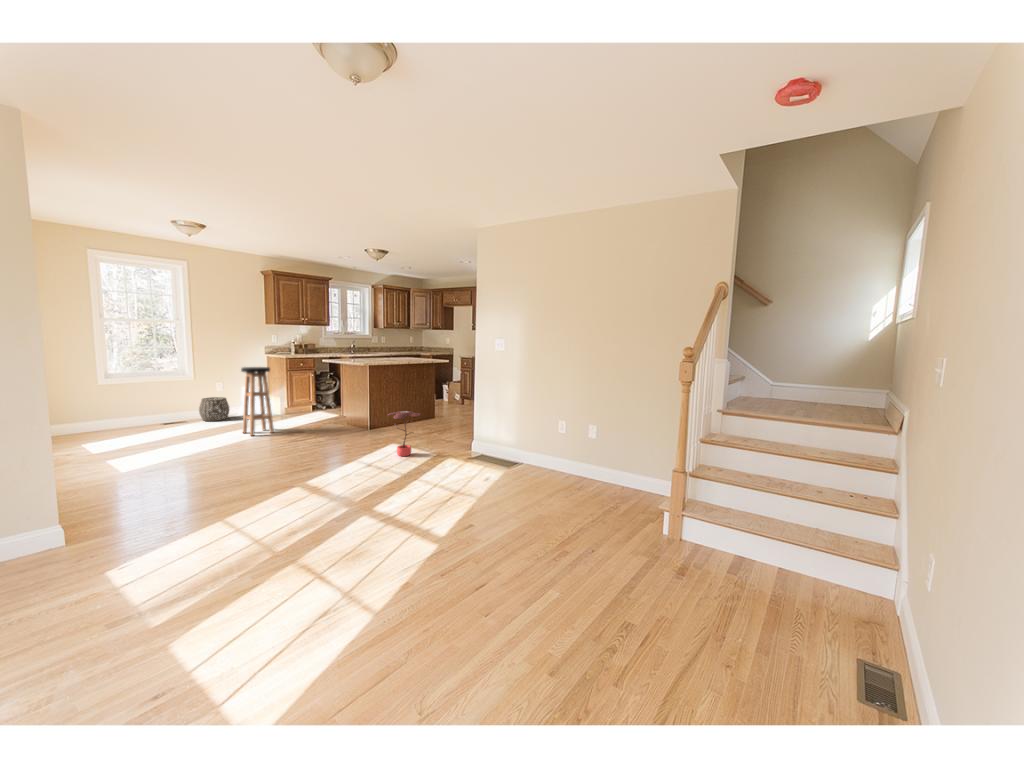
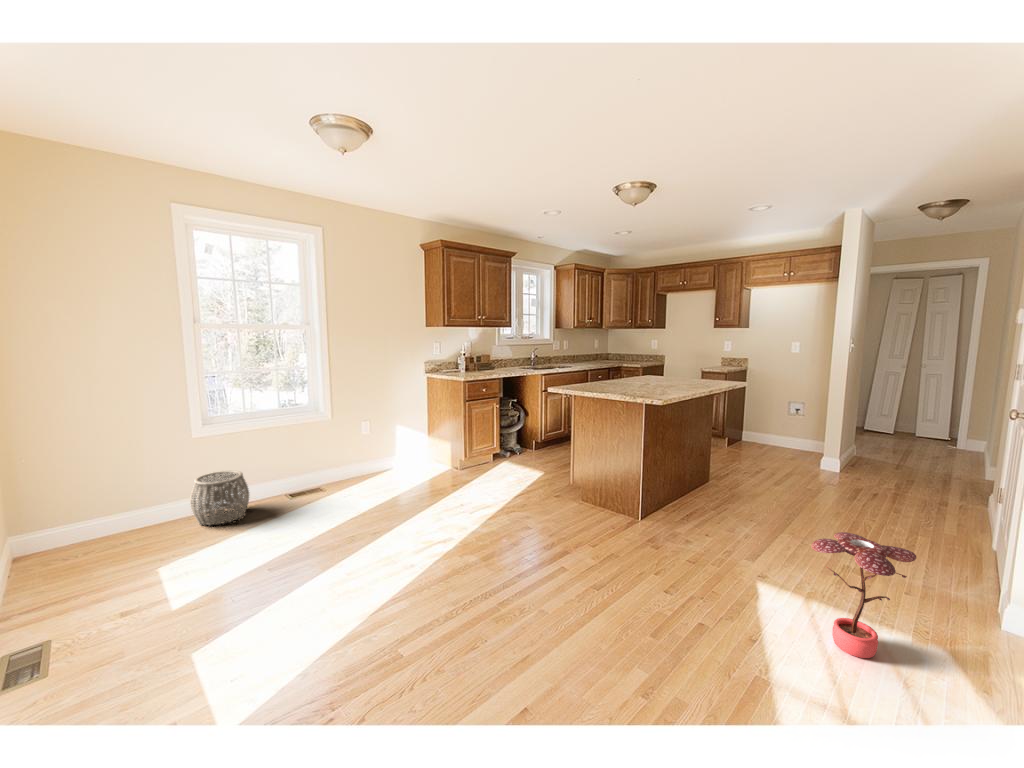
bar stool: present [241,367,274,436] -> none [426,406,479,538]
woven basket: present [199,397,229,421] -> present [190,471,249,525]

